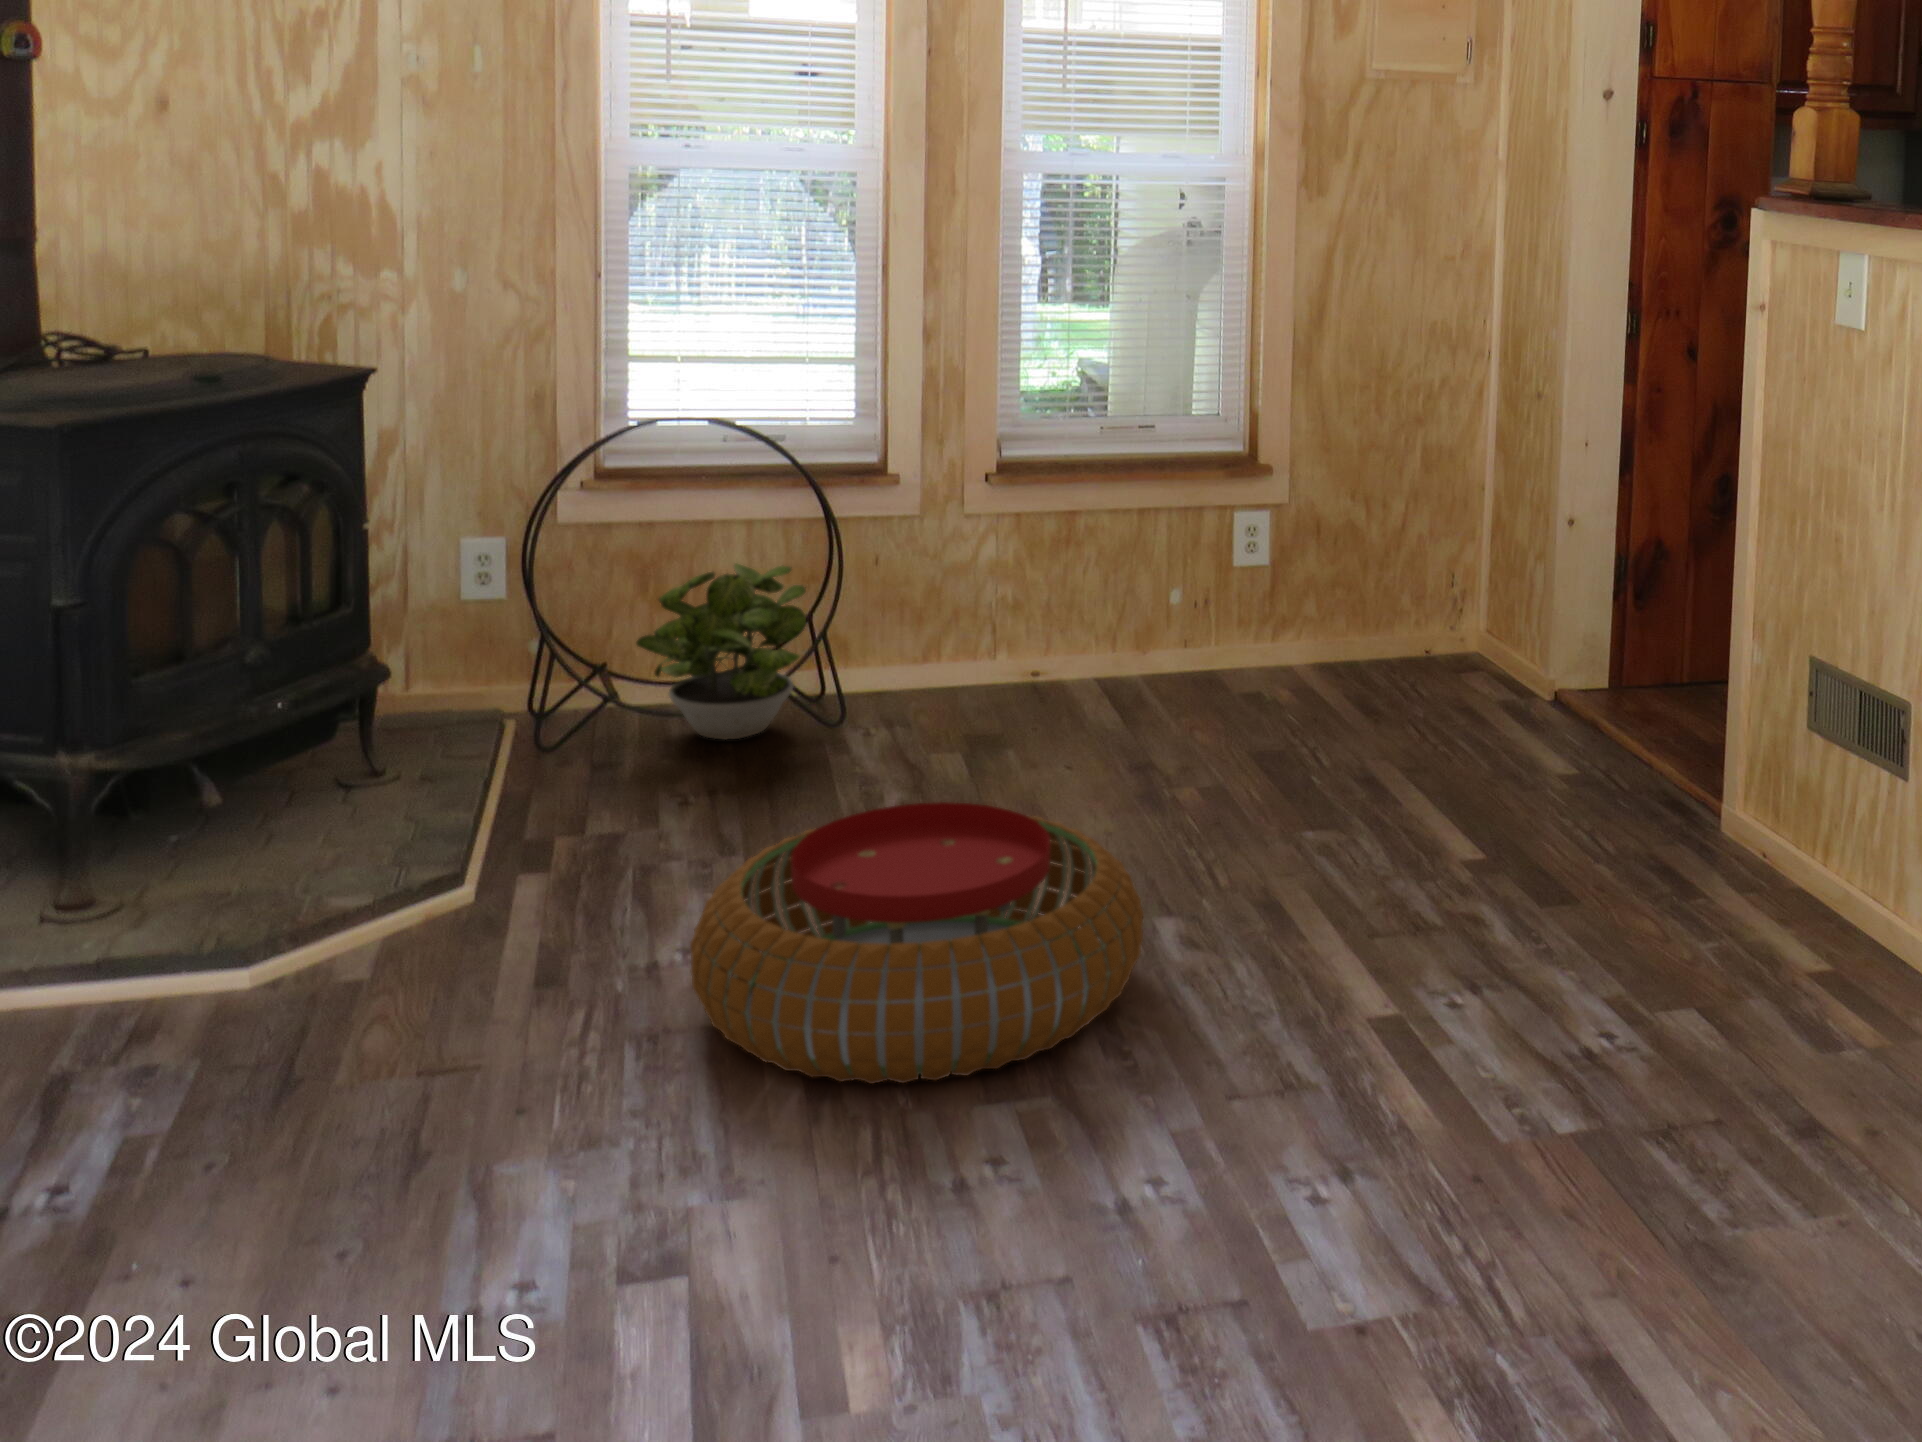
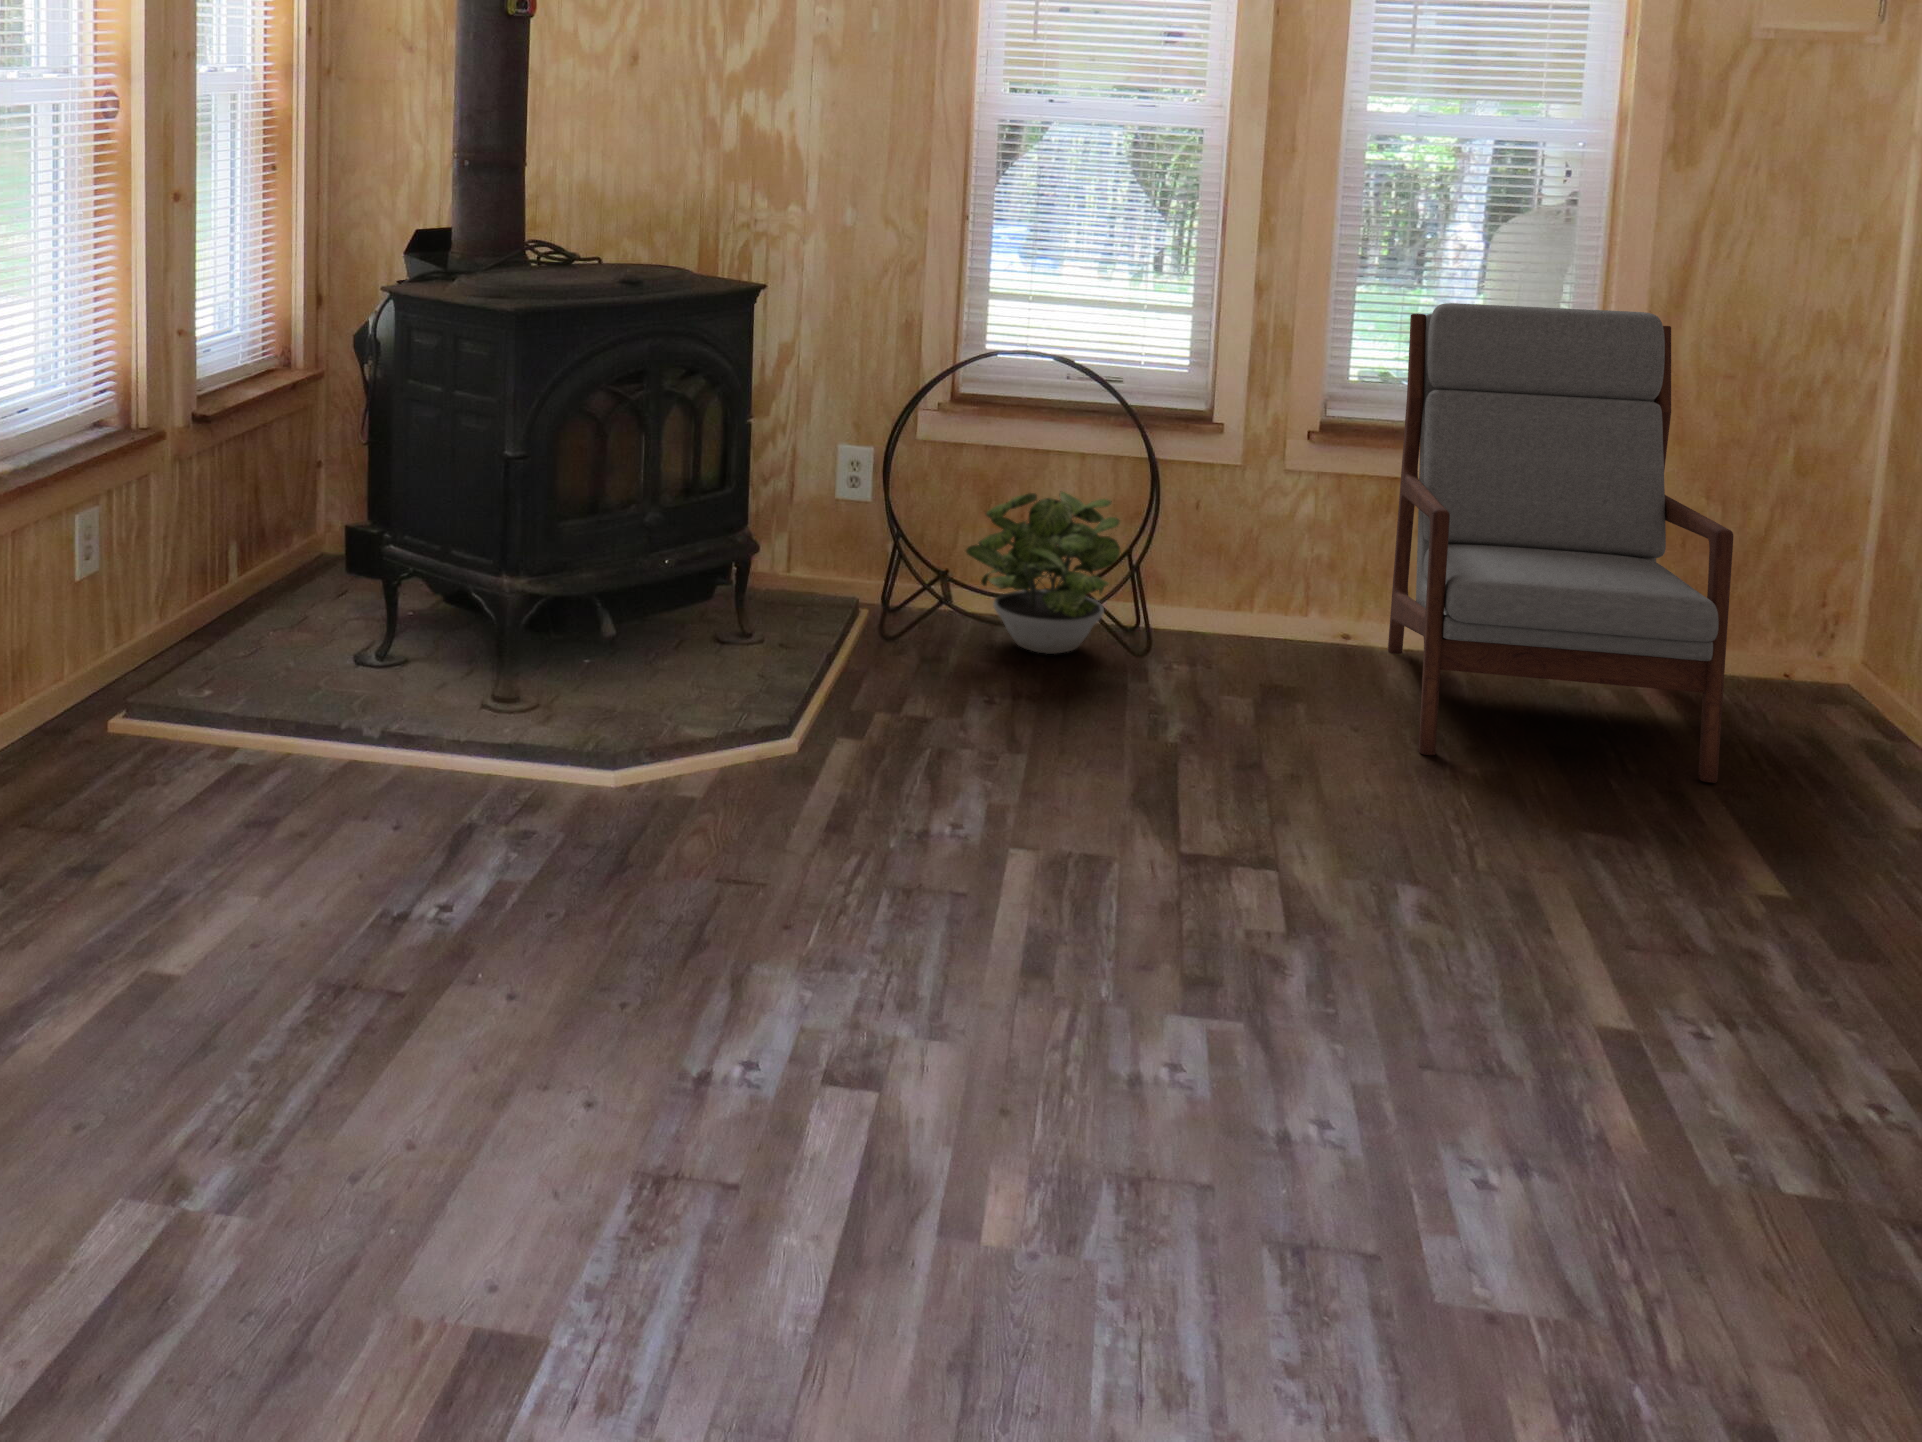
armchair: none [1077,336,1380,778] -> present [1388,303,1733,783]
pouf: present [690,802,1143,1083] -> none [943,728,1393,1009]

